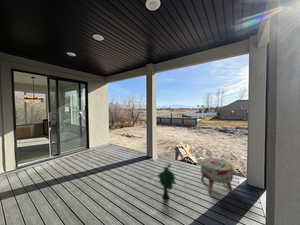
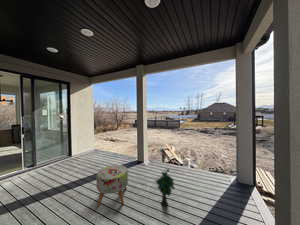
ottoman: present [201,158,233,194] -> present [96,165,128,206]

